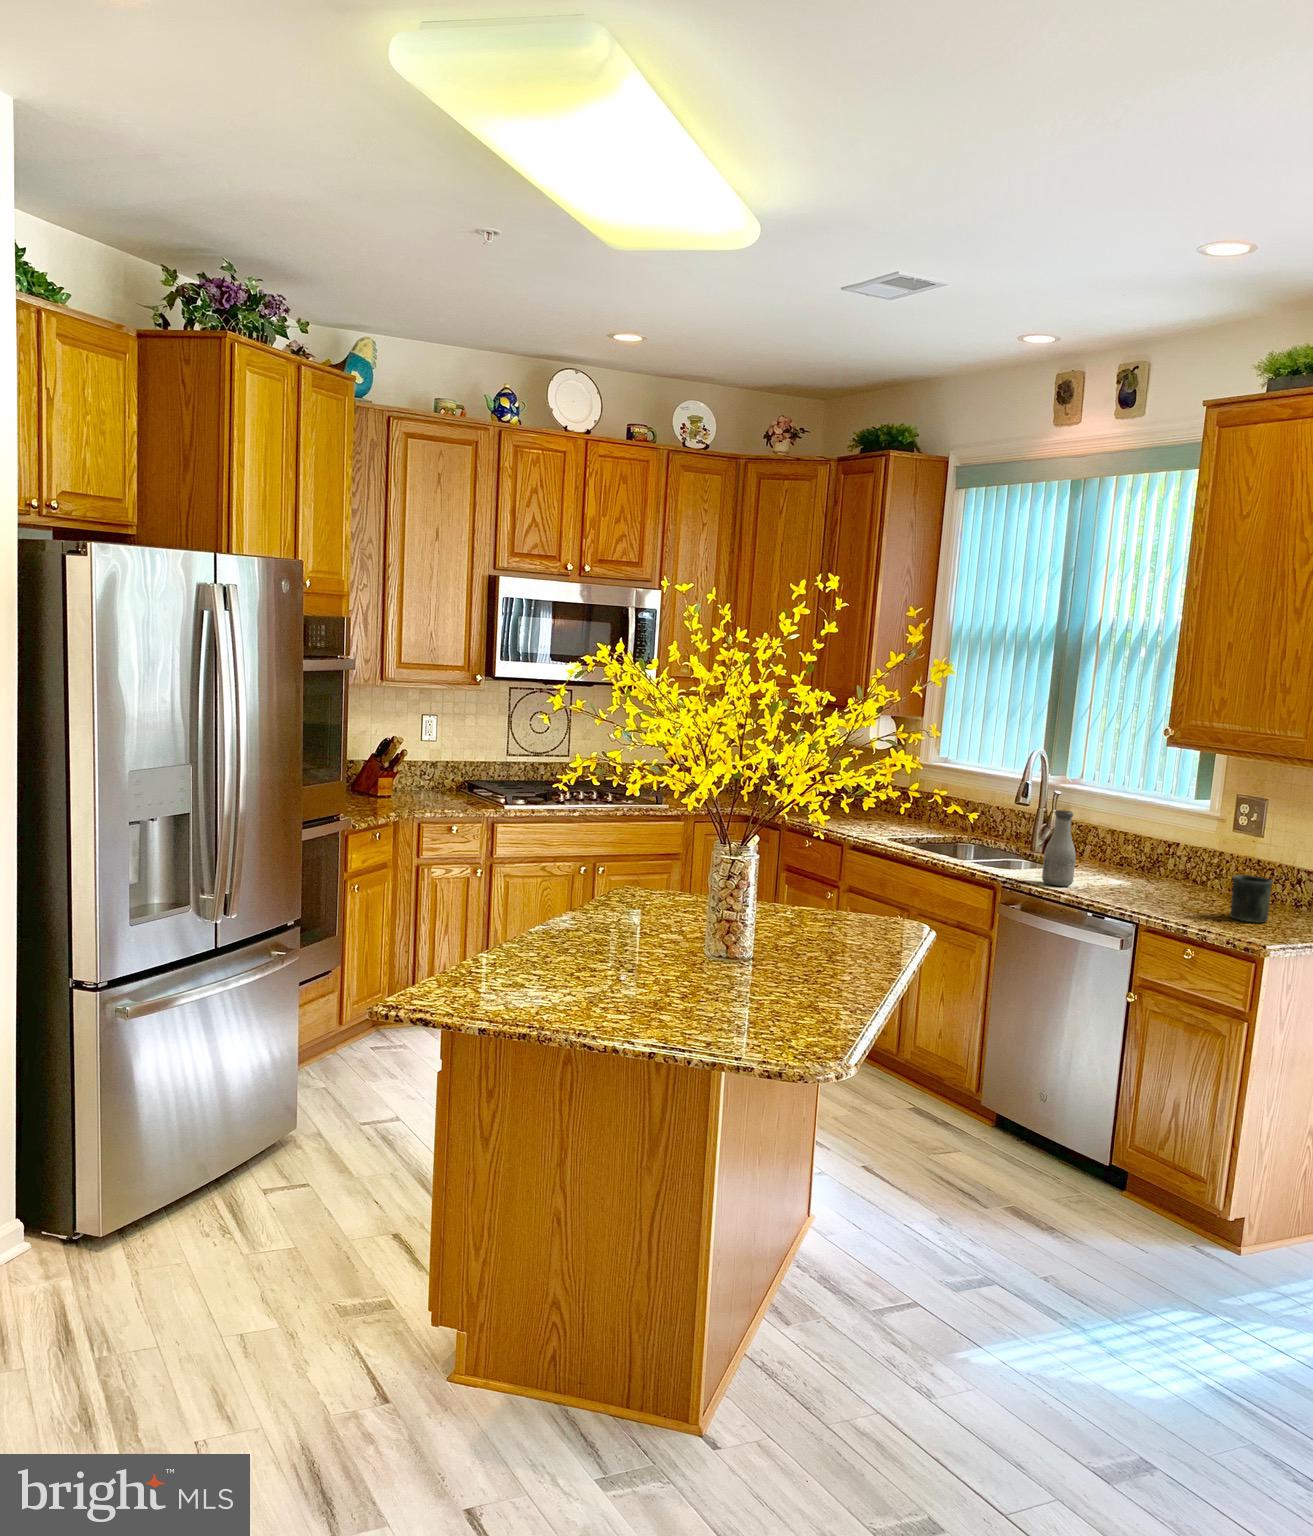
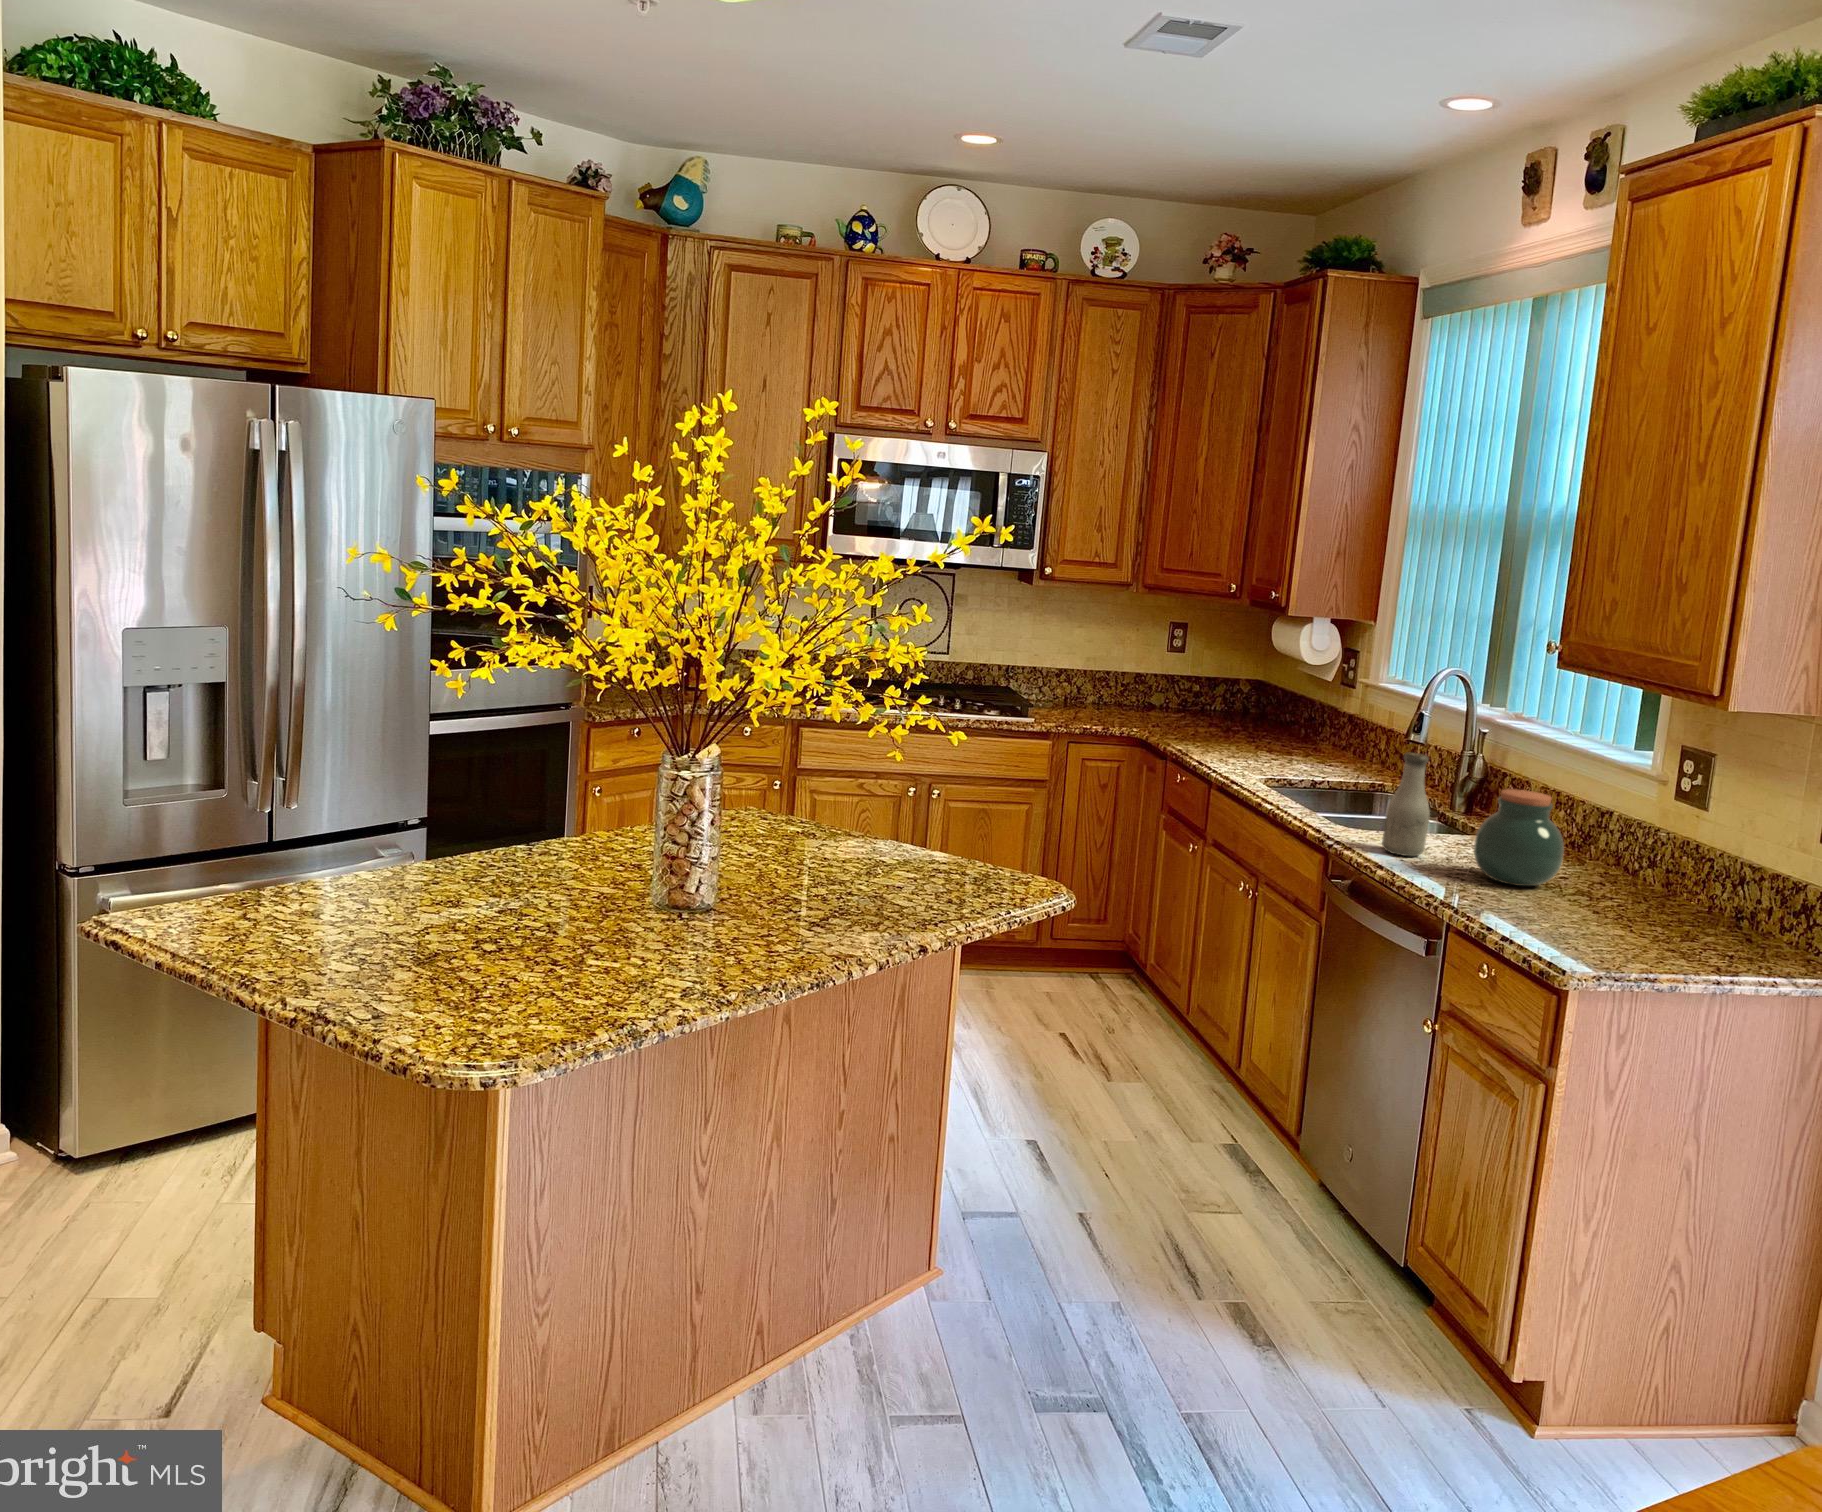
jar: none [1119,831,1183,900] -> present [1474,789,1564,886]
mug: present [1230,875,1273,923] -> none [1595,860,1660,930]

